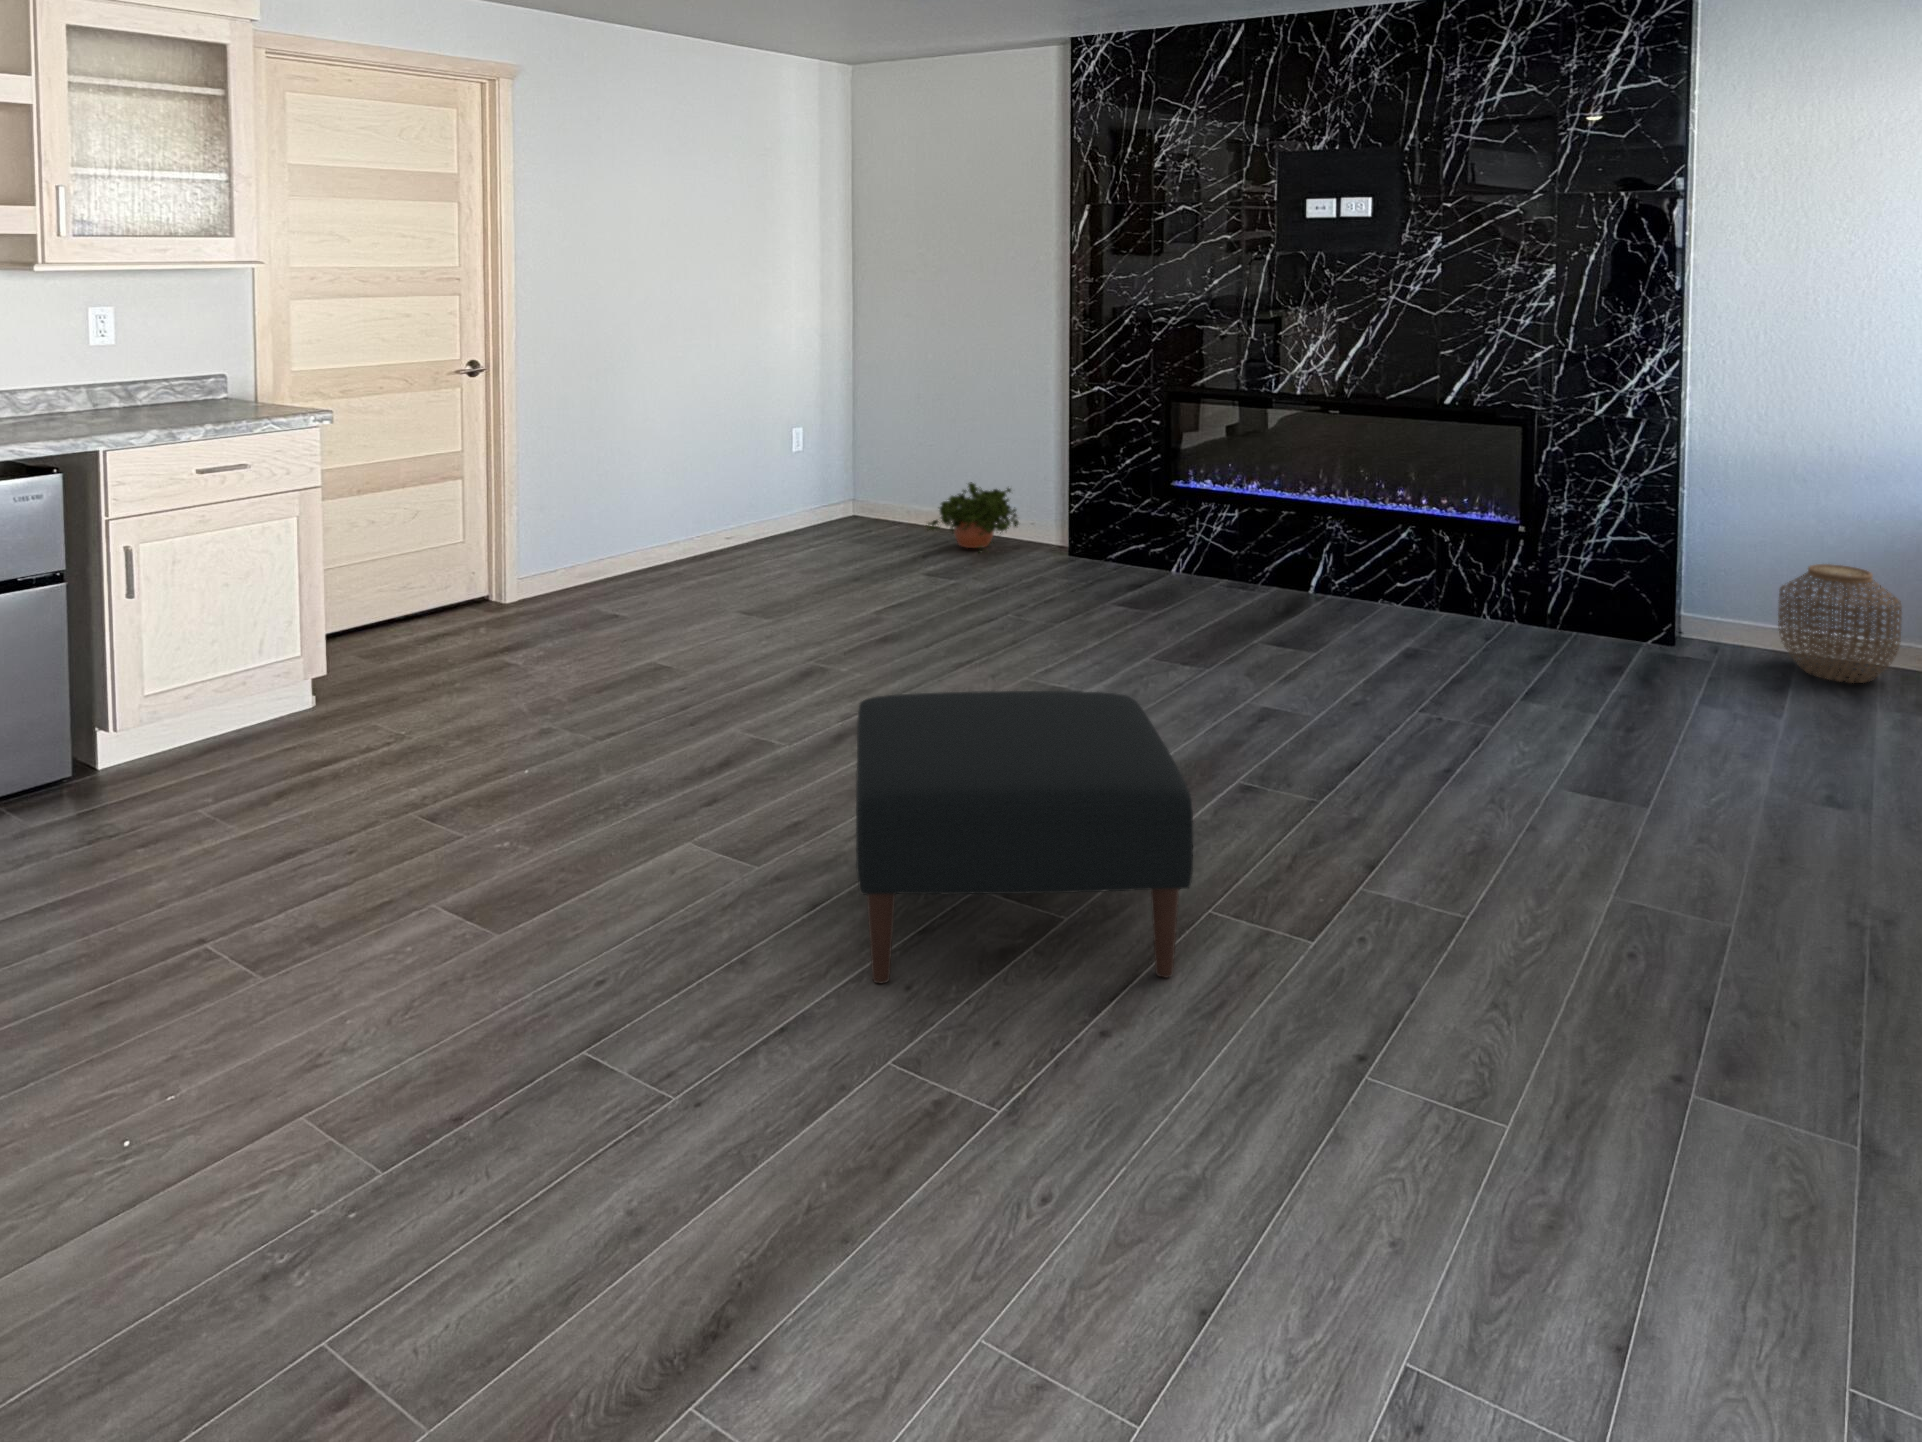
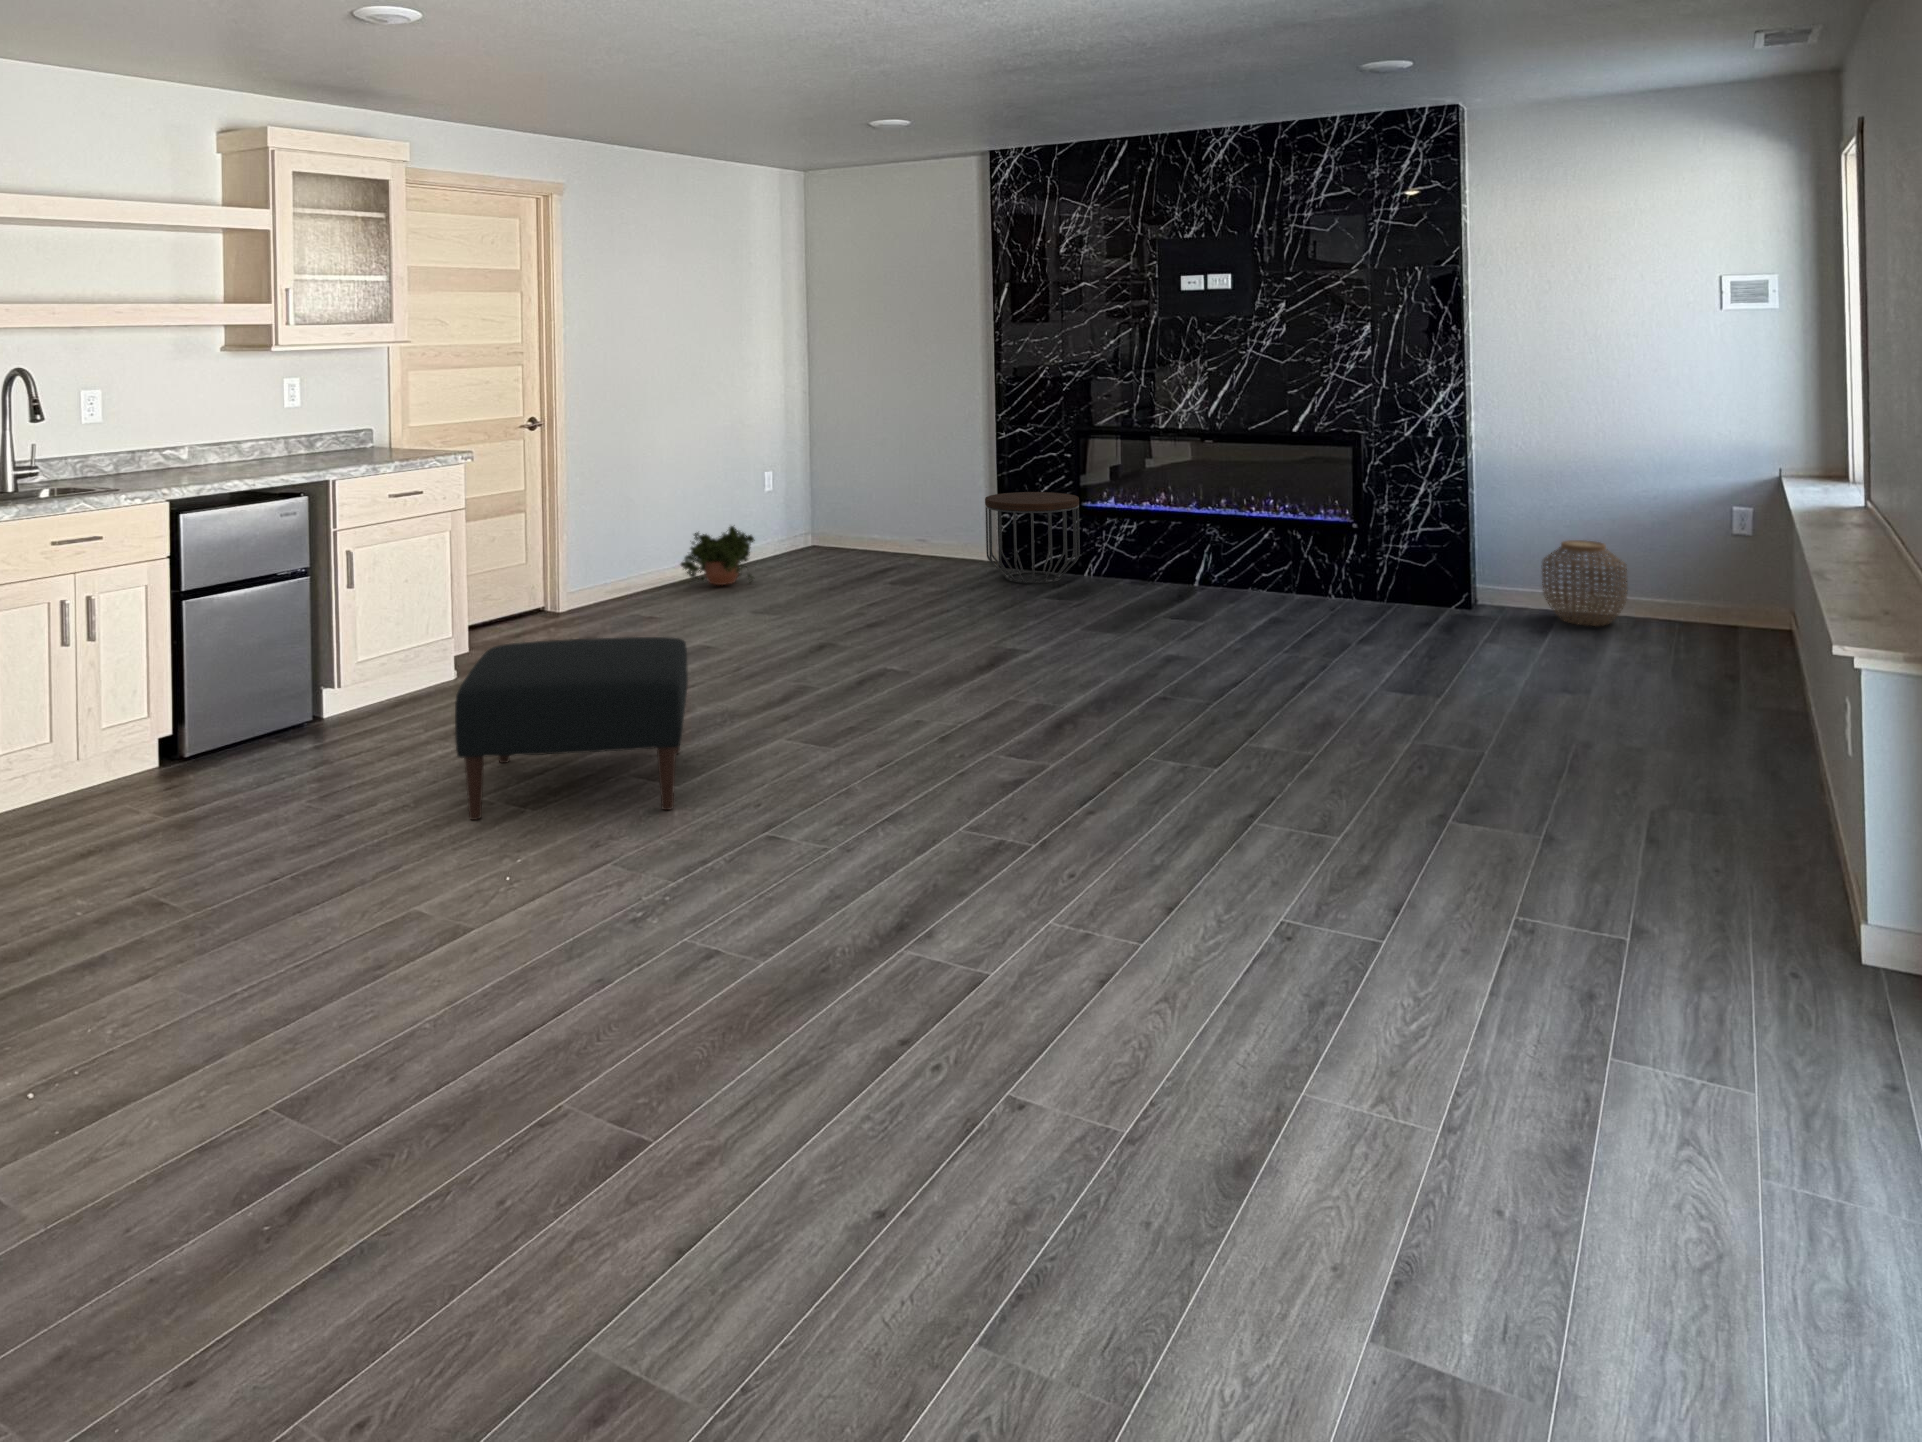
side table: none [1049,465,1166,582] -> present [985,492,1080,583]
potted plant: present [926,482,1019,554] -> present [681,526,755,585]
ottoman: present [856,691,1193,983] -> present [455,637,688,820]

